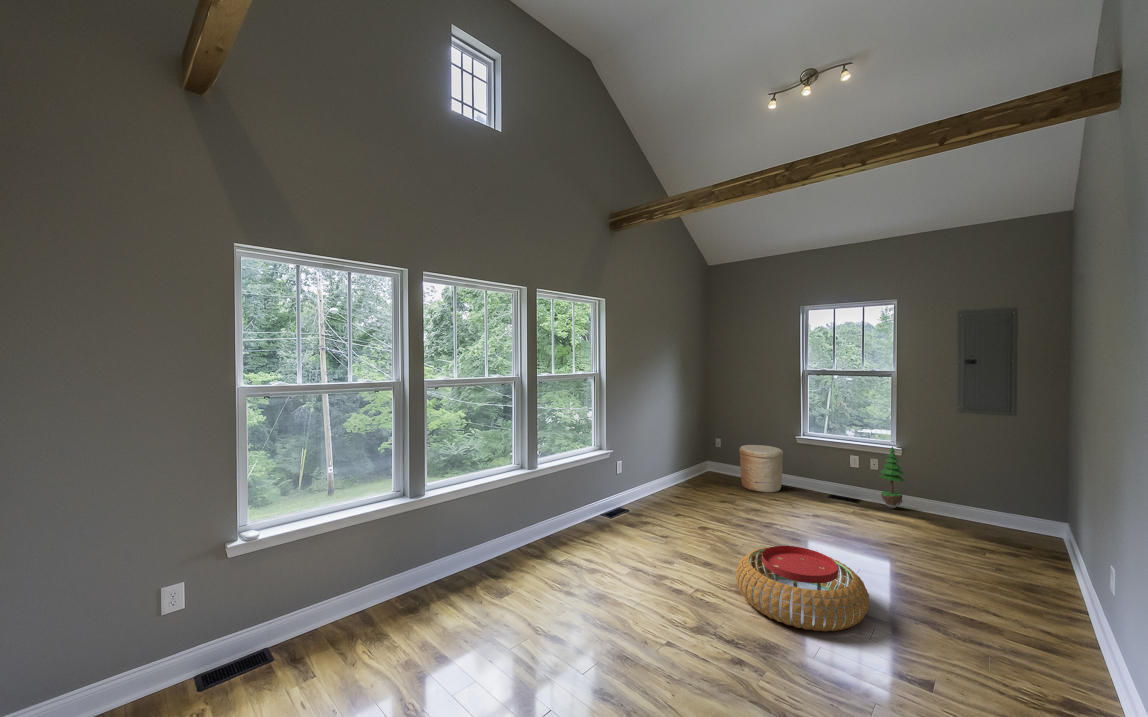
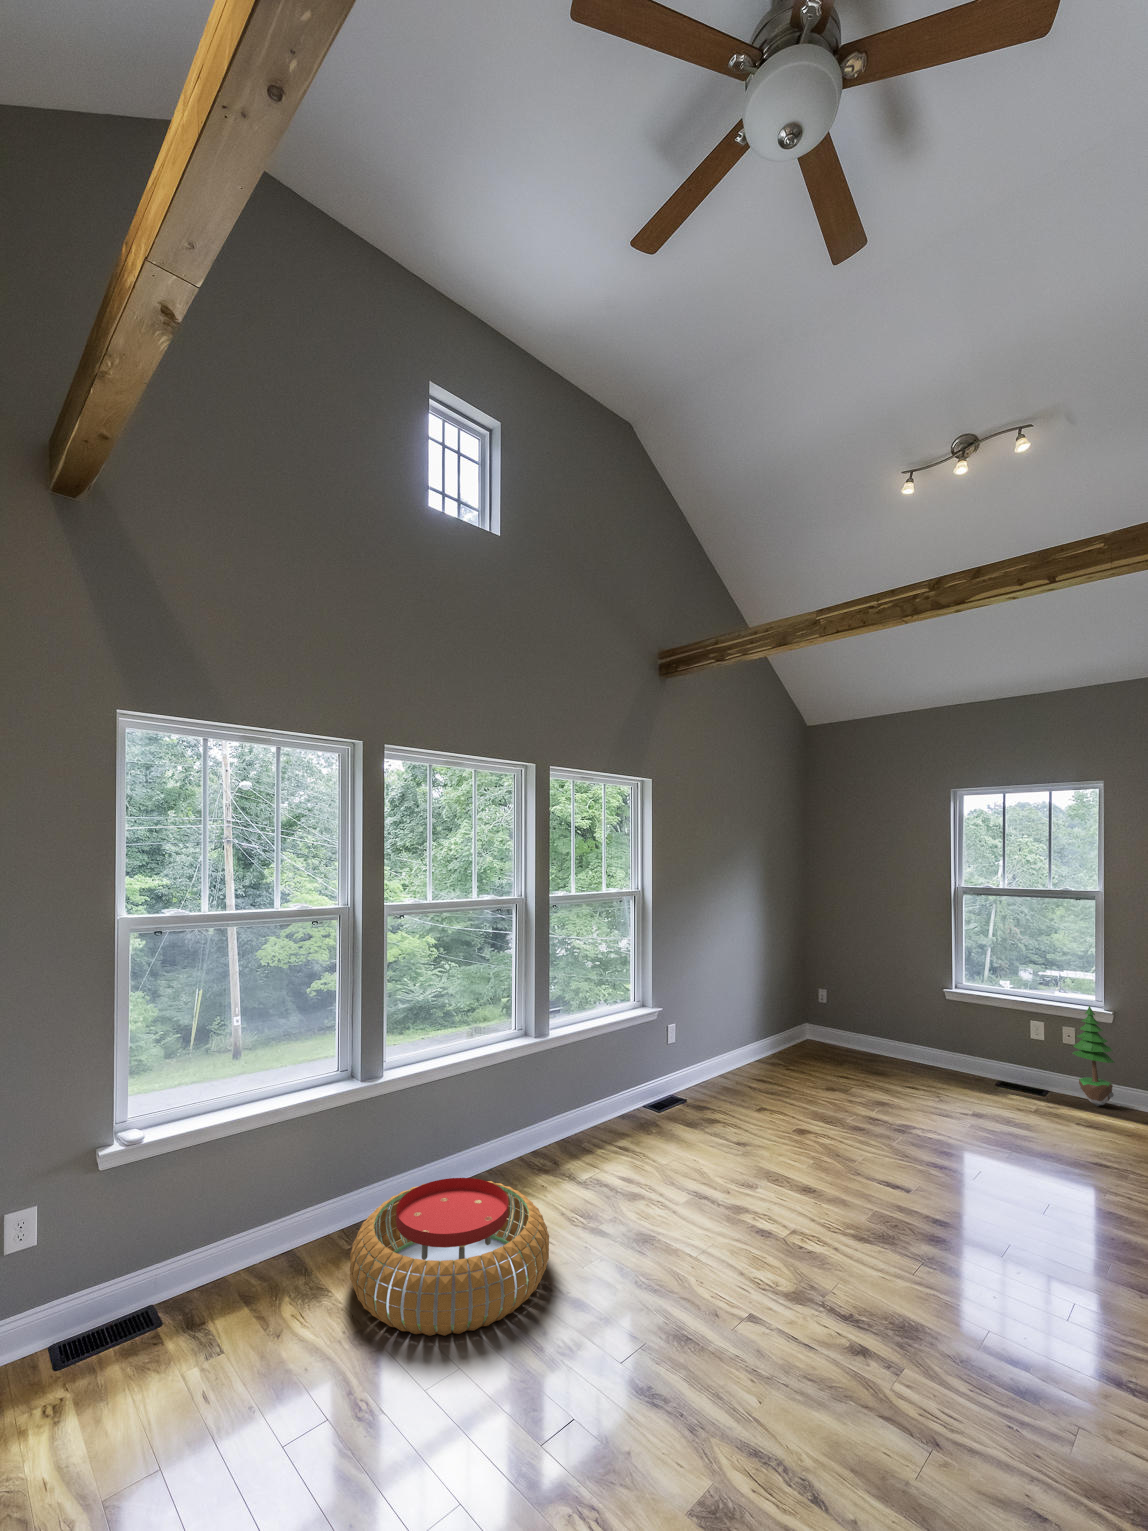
woven basket: present [739,445,783,492] -> none [854,1000,922,1076]
pouf: present [736,546,869,632] -> present [350,1178,549,1336]

